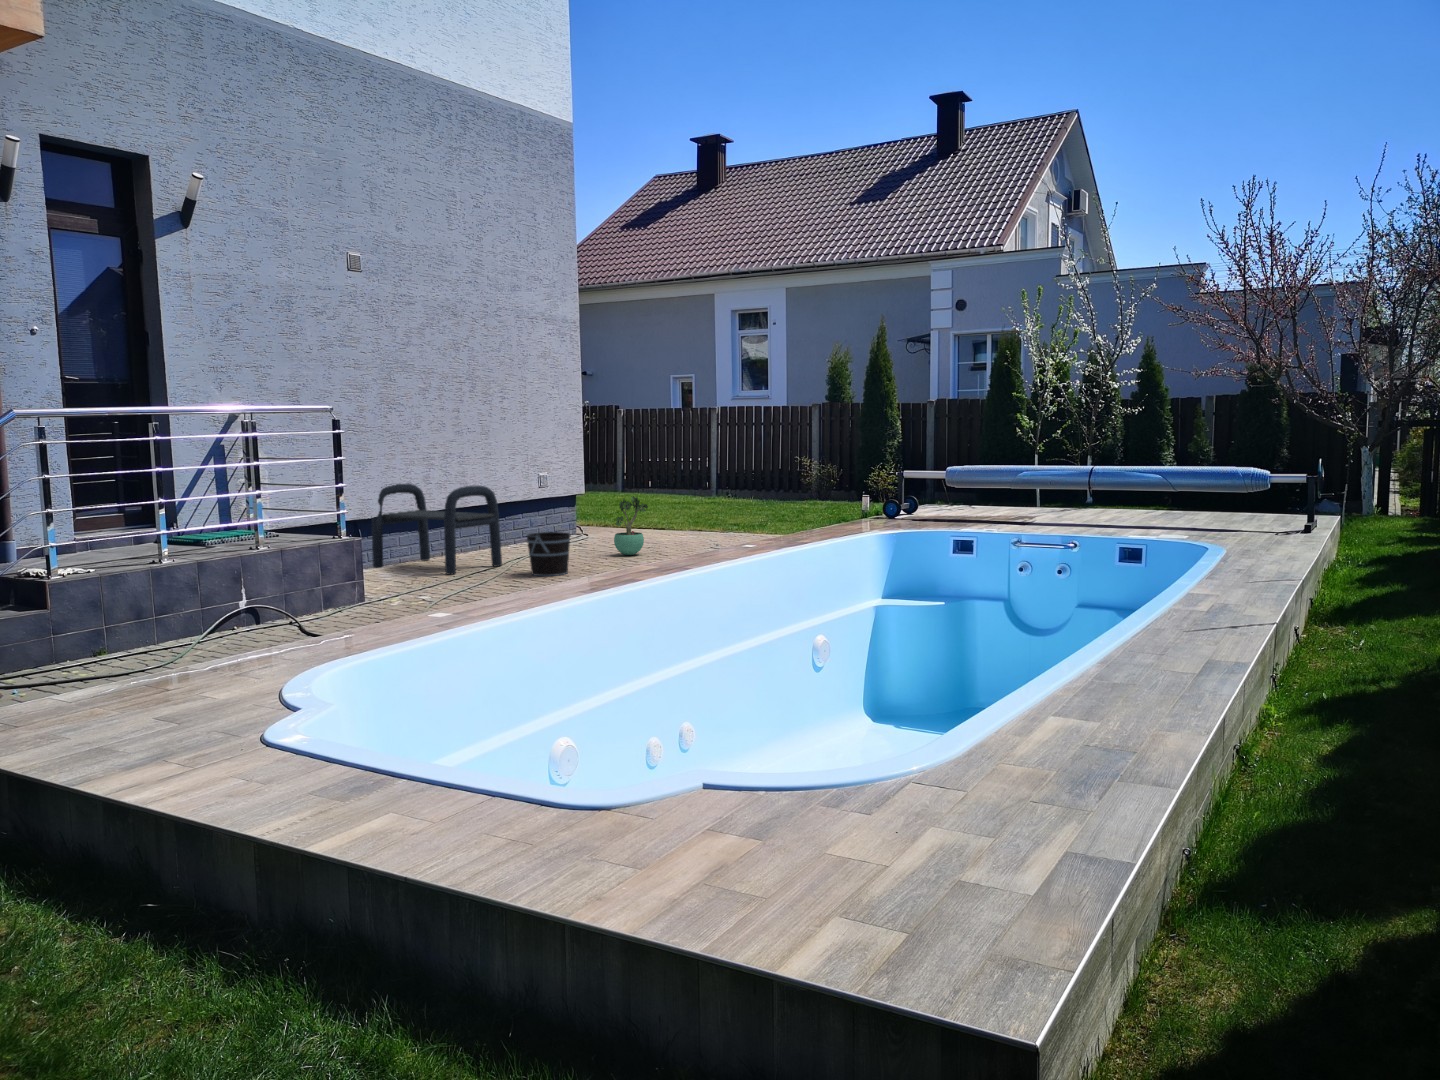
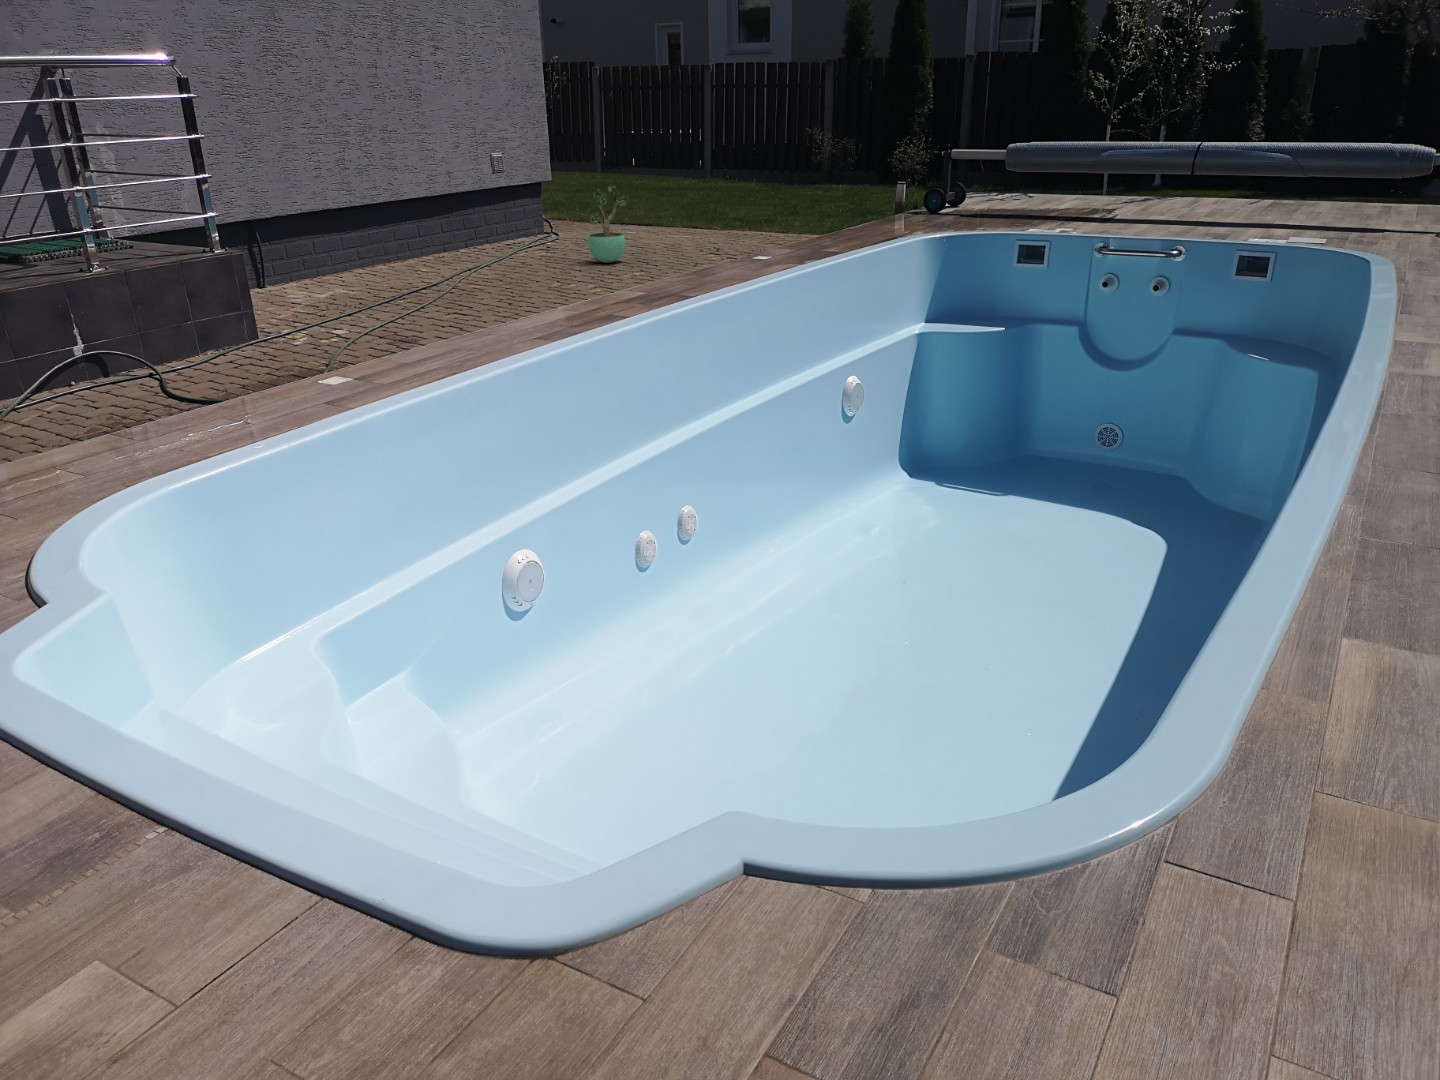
bench: present [372,484,502,575] -> none [273,170,447,293]
bucket: present [527,532,570,576] -> none [473,233,530,295]

